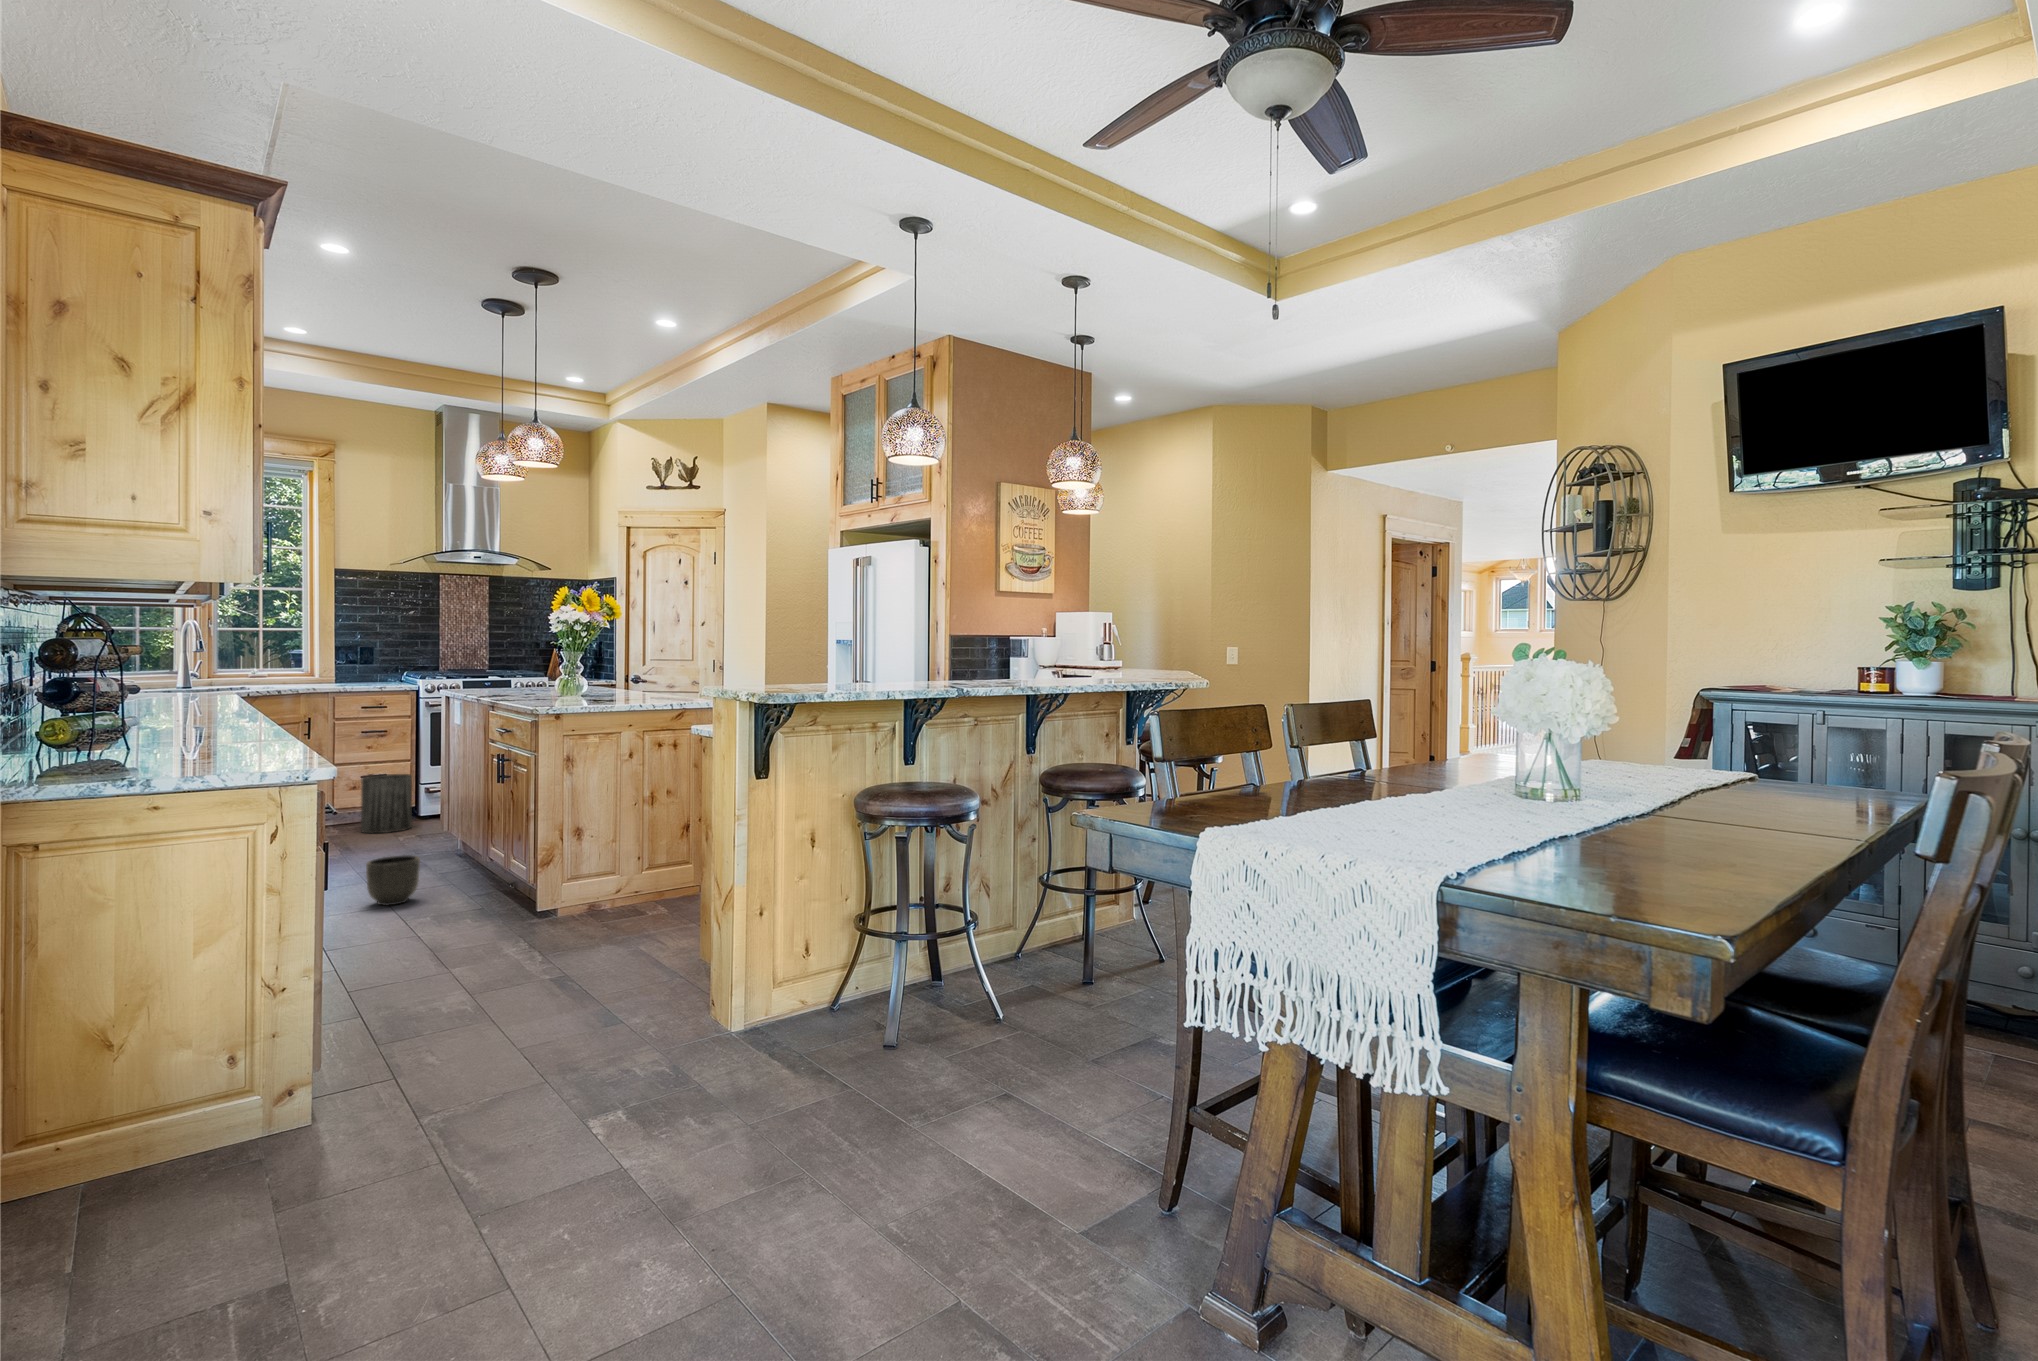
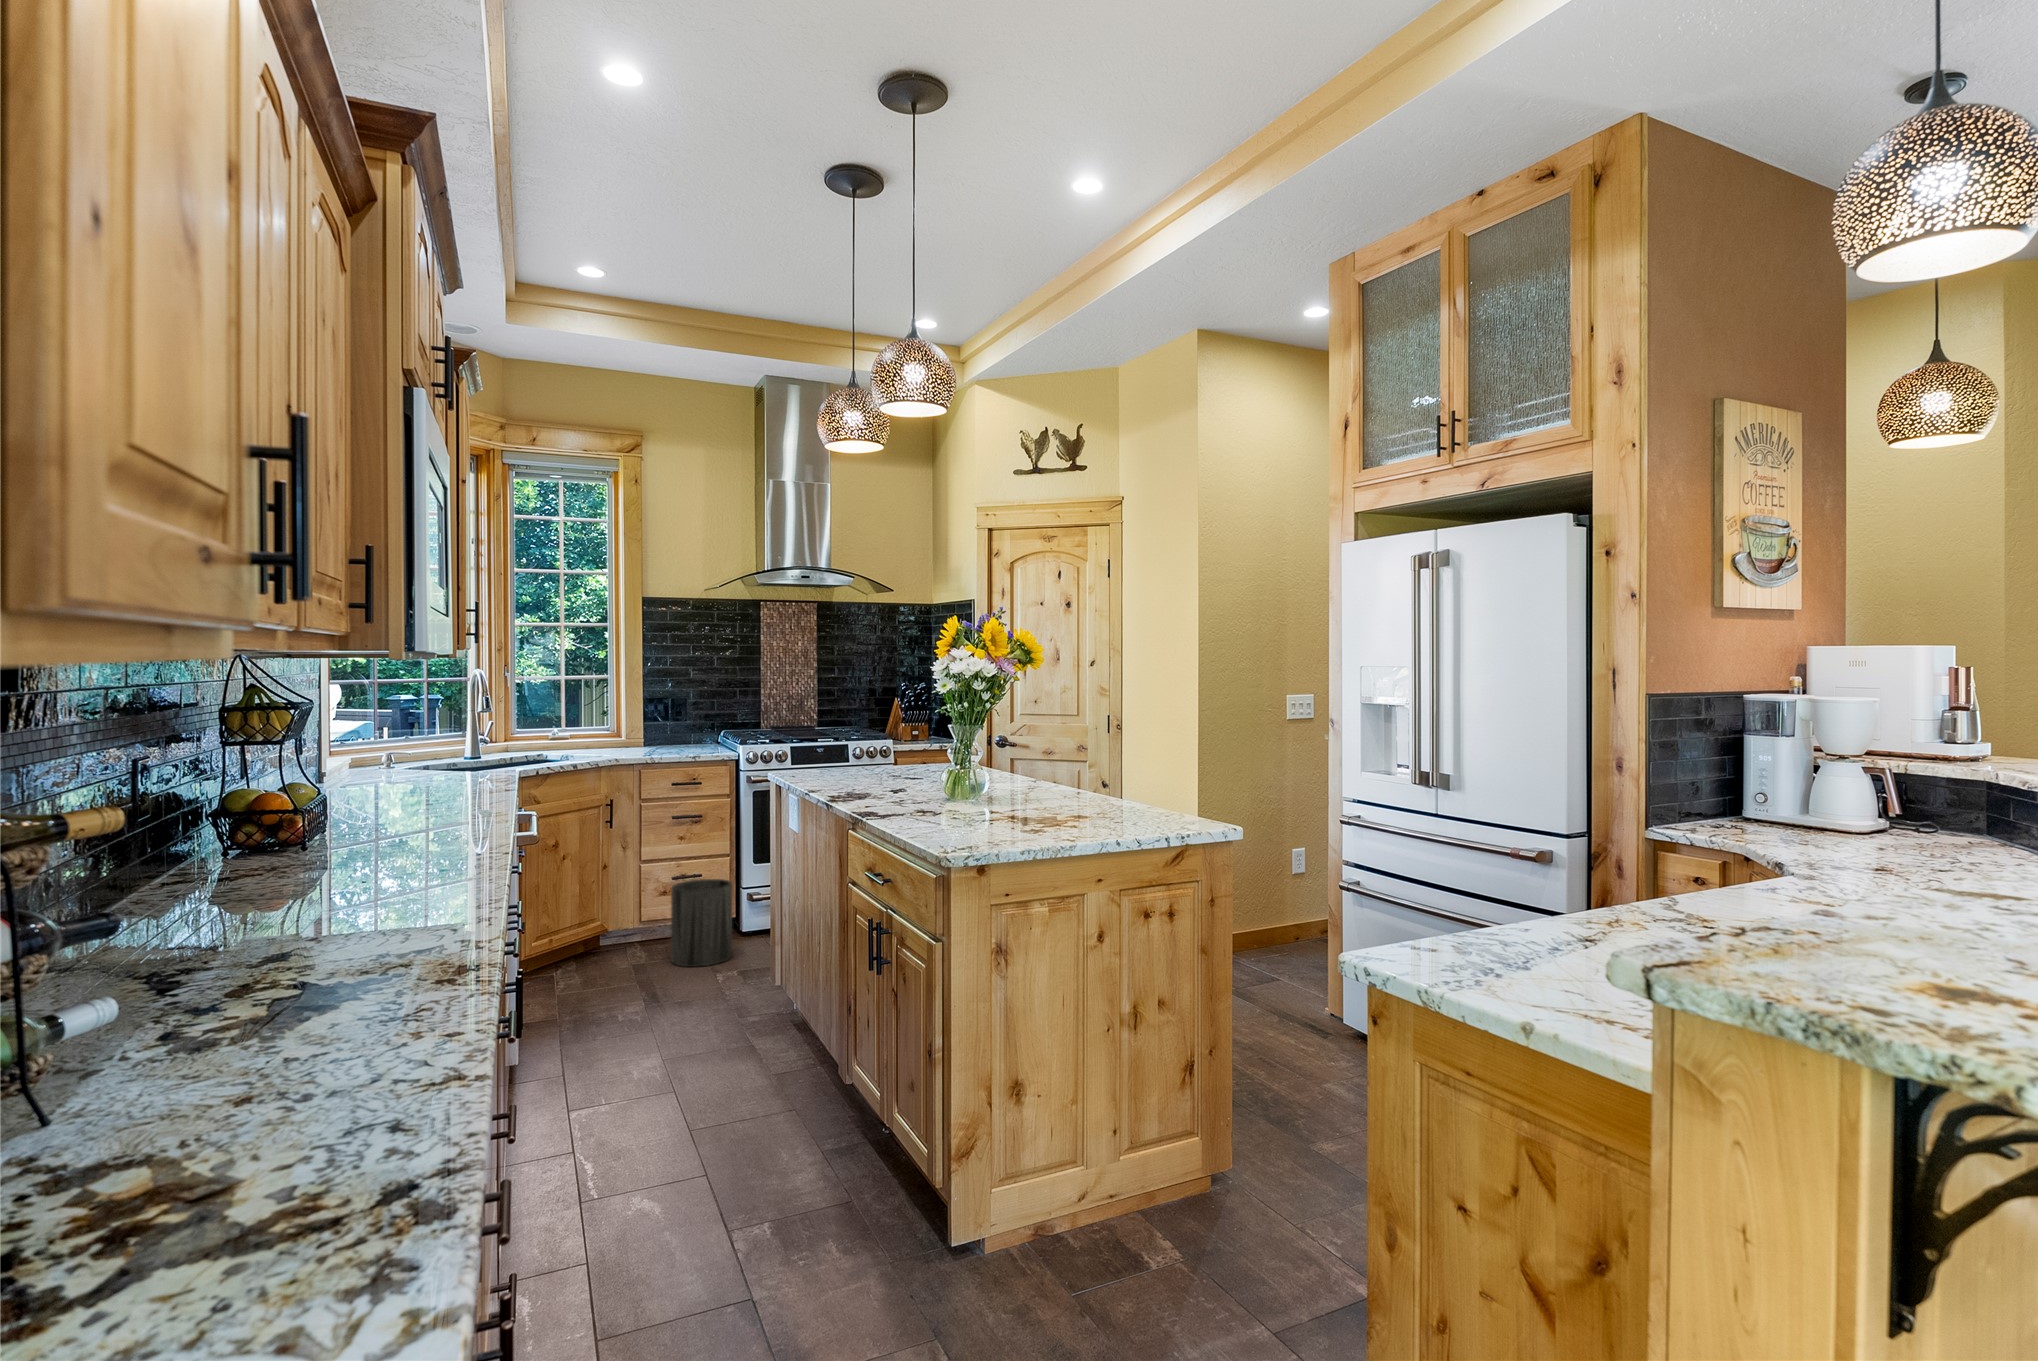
planter: present [366,855,420,906] -> none [672,1077,751,1173]

